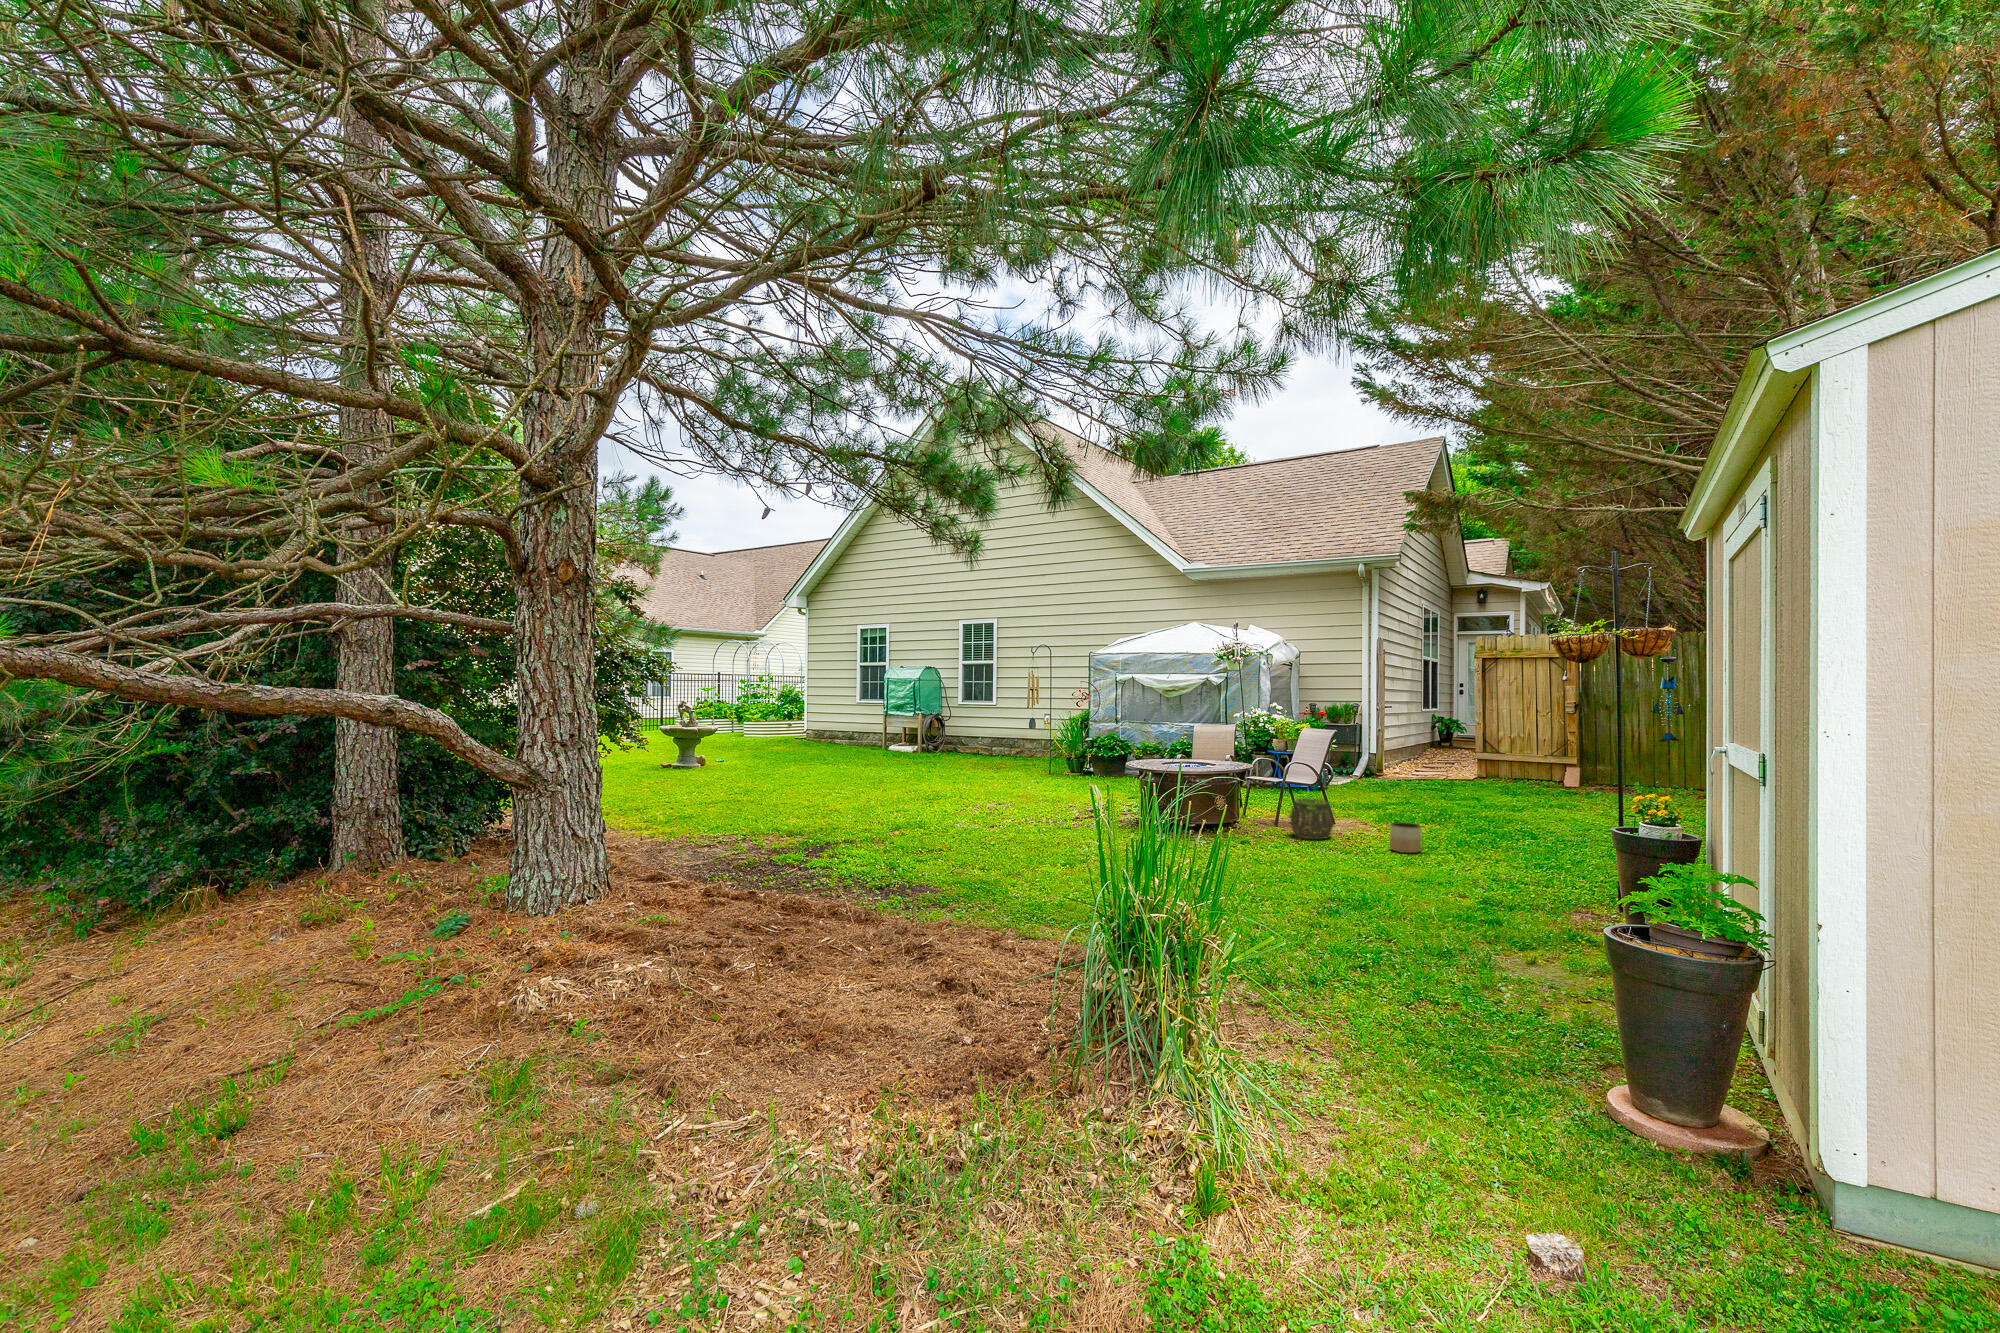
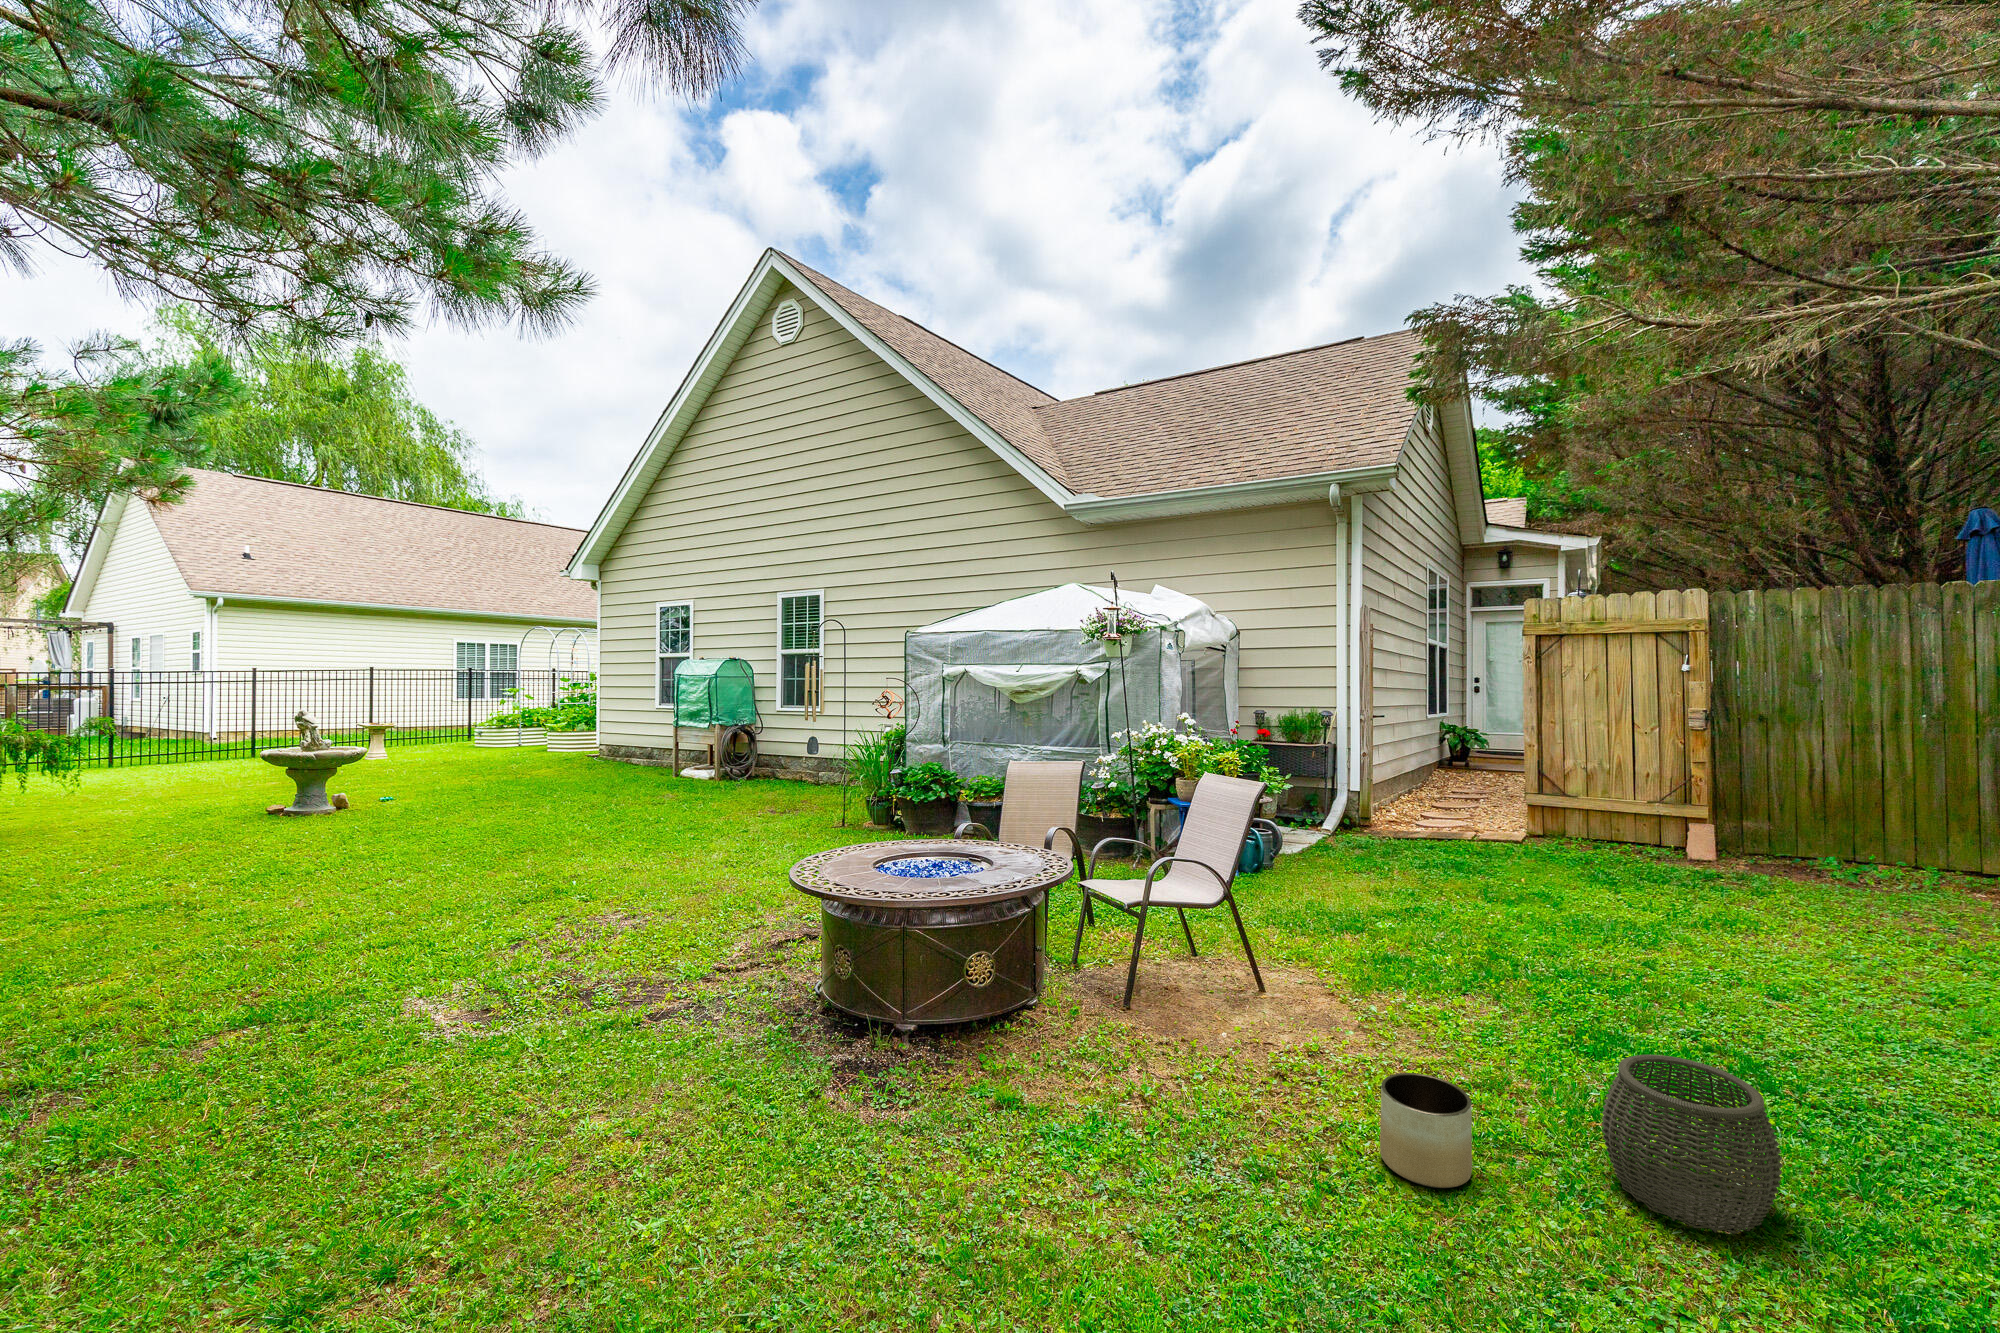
woven basket: present [1290,798,1333,839] -> present [1602,1055,1783,1234]

